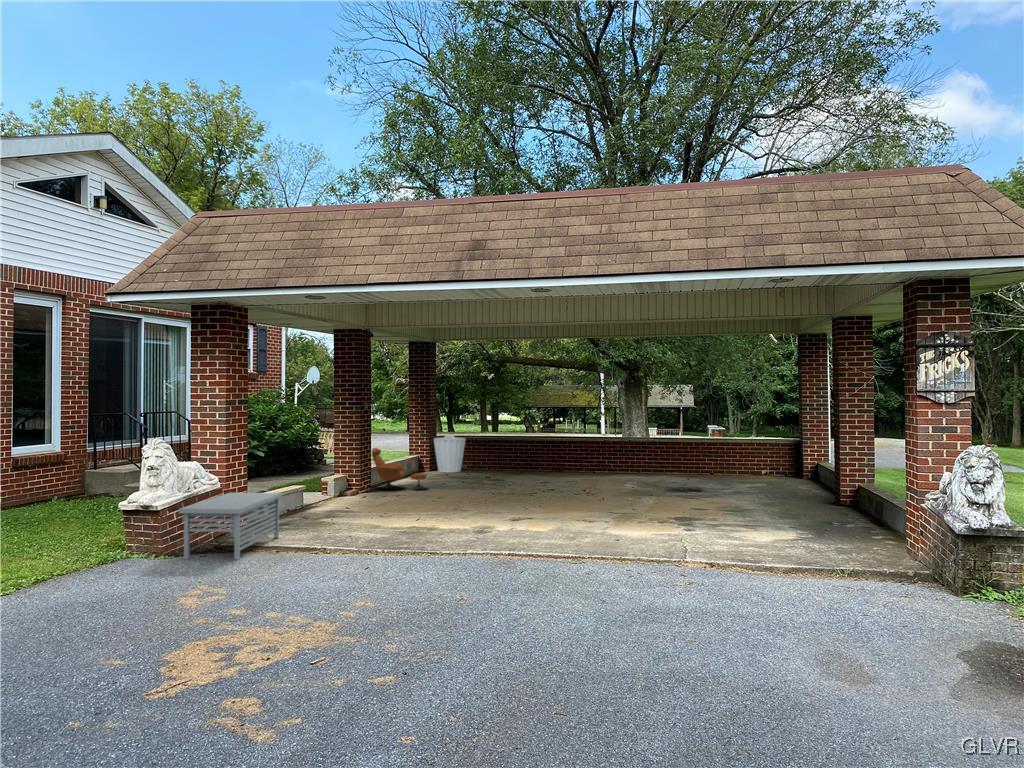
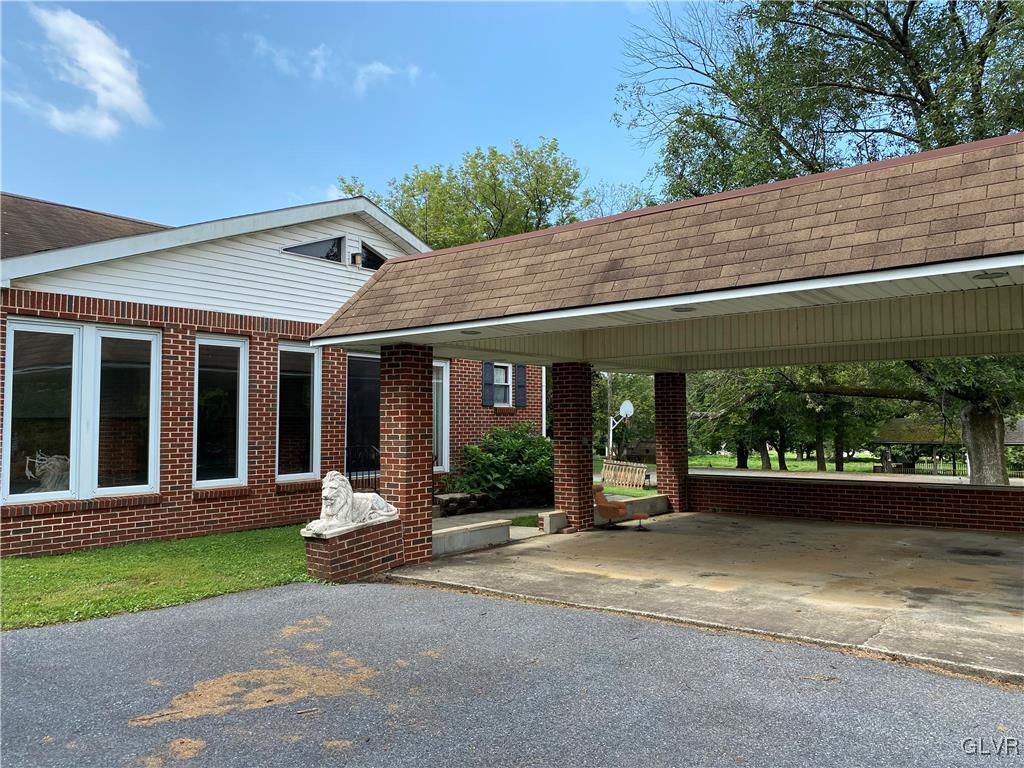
trash can: present [434,435,466,472] -> none [679,472,715,513]
storage bench: present [179,493,282,560] -> none [344,524,451,590]

